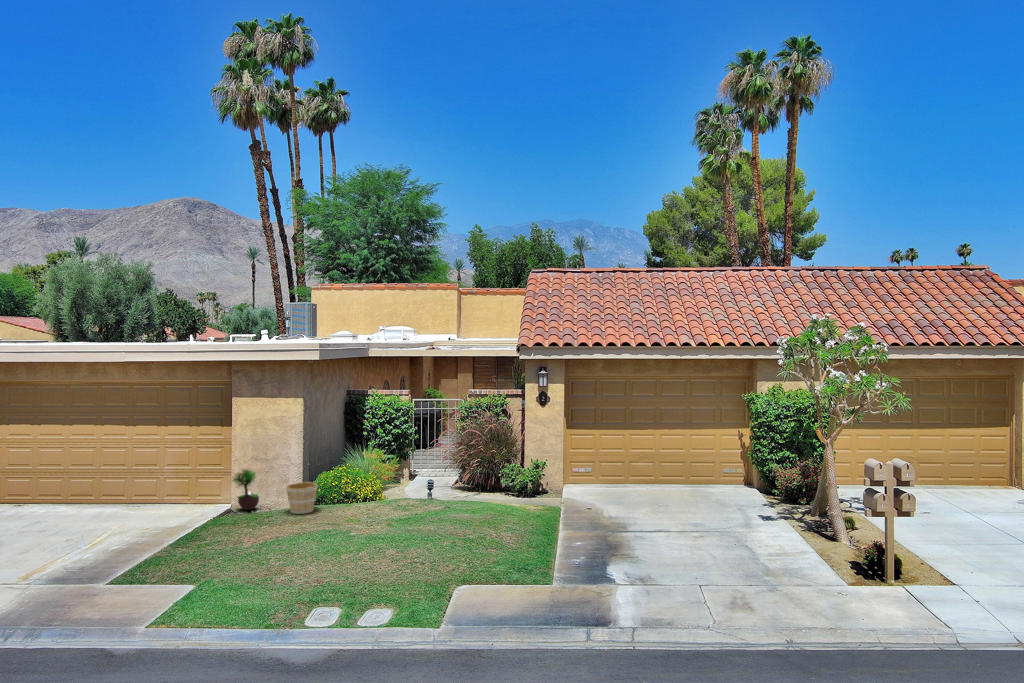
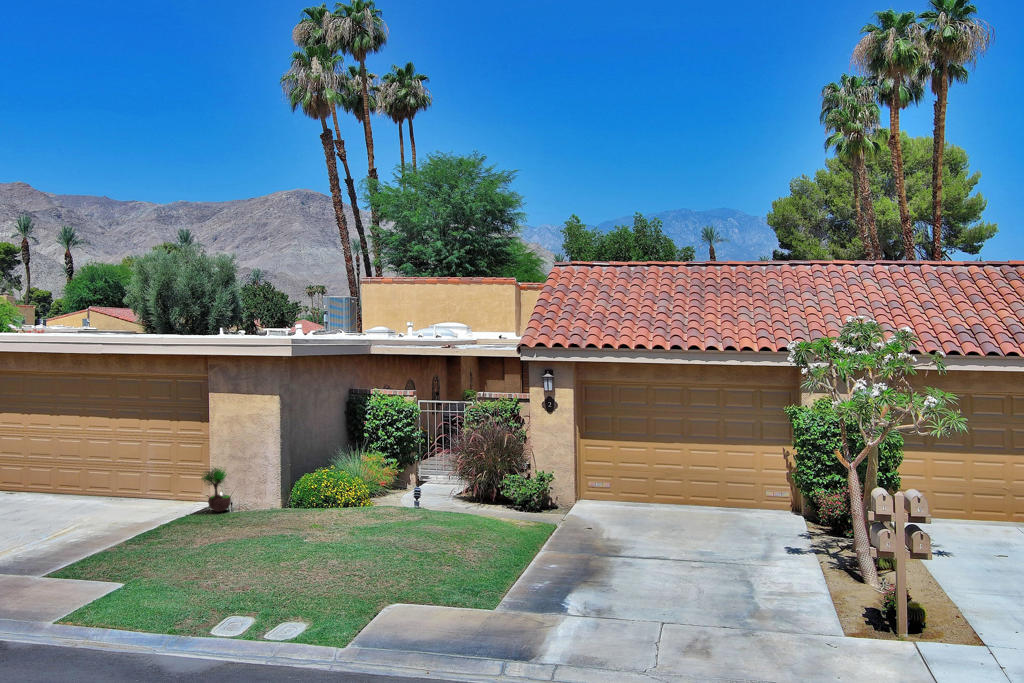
wooden bucket: present [286,482,317,514] -> none [255,484,291,519]

